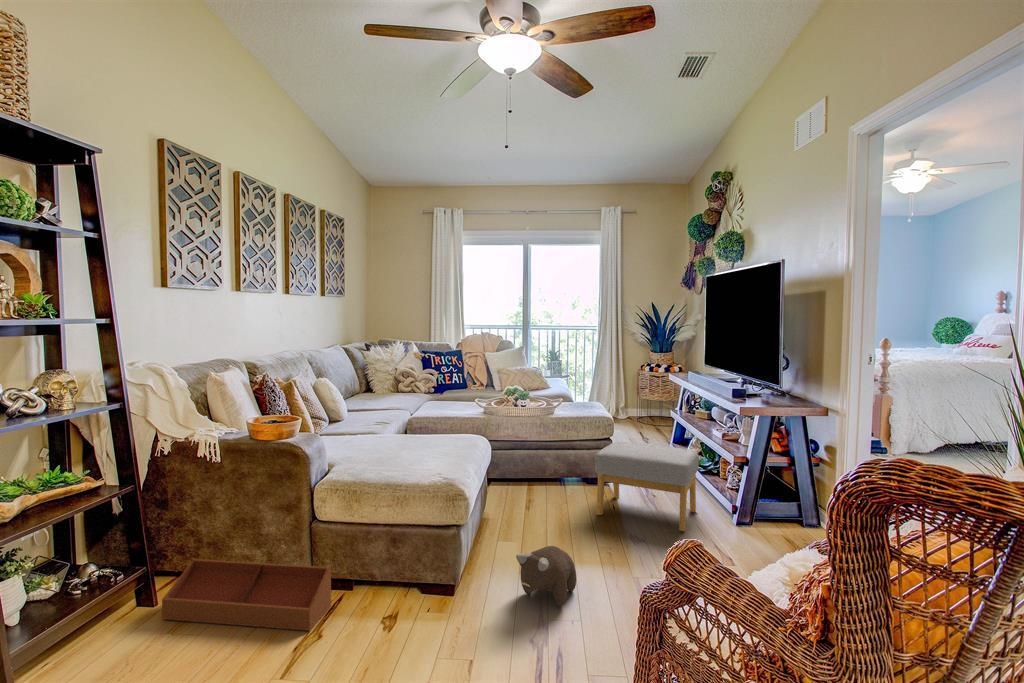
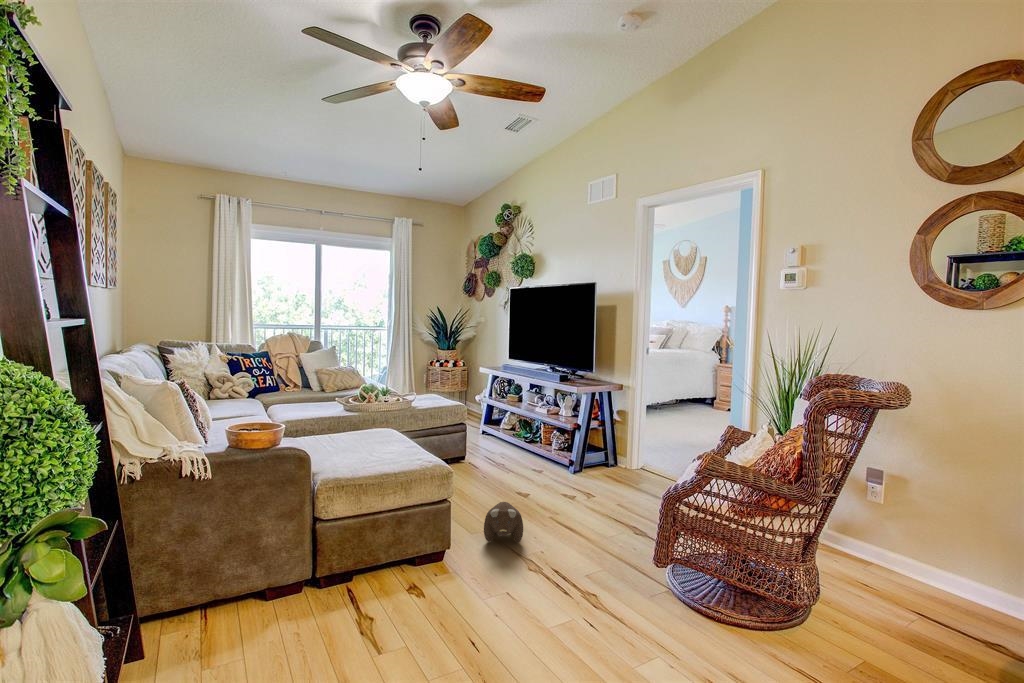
footstool: present [595,442,699,531] -> none [474,423,546,483]
storage bin: present [162,559,331,631] -> none [174,560,353,663]

